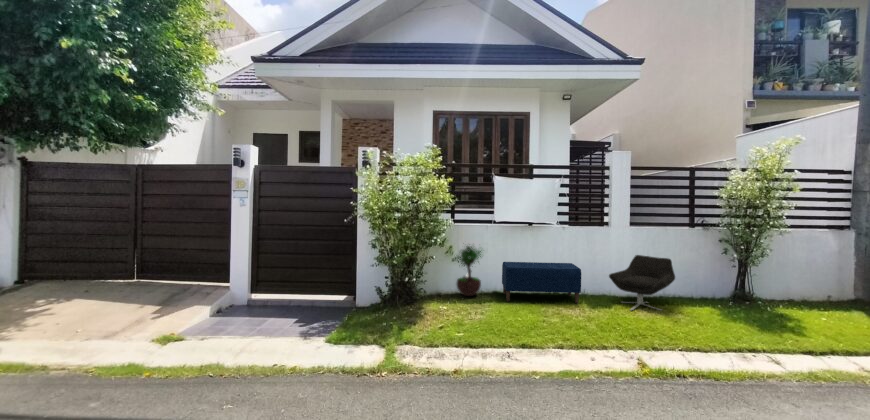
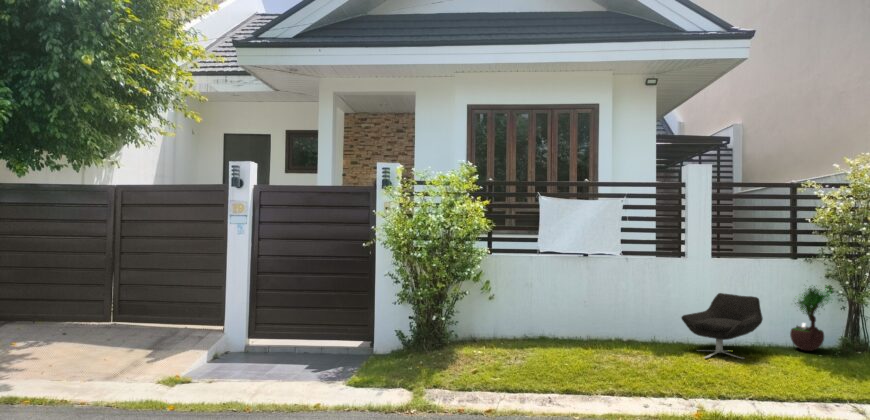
potted tree: present [455,246,481,296] -> present [790,286,830,351]
bench: present [502,262,581,303] -> none [552,301,646,351]

